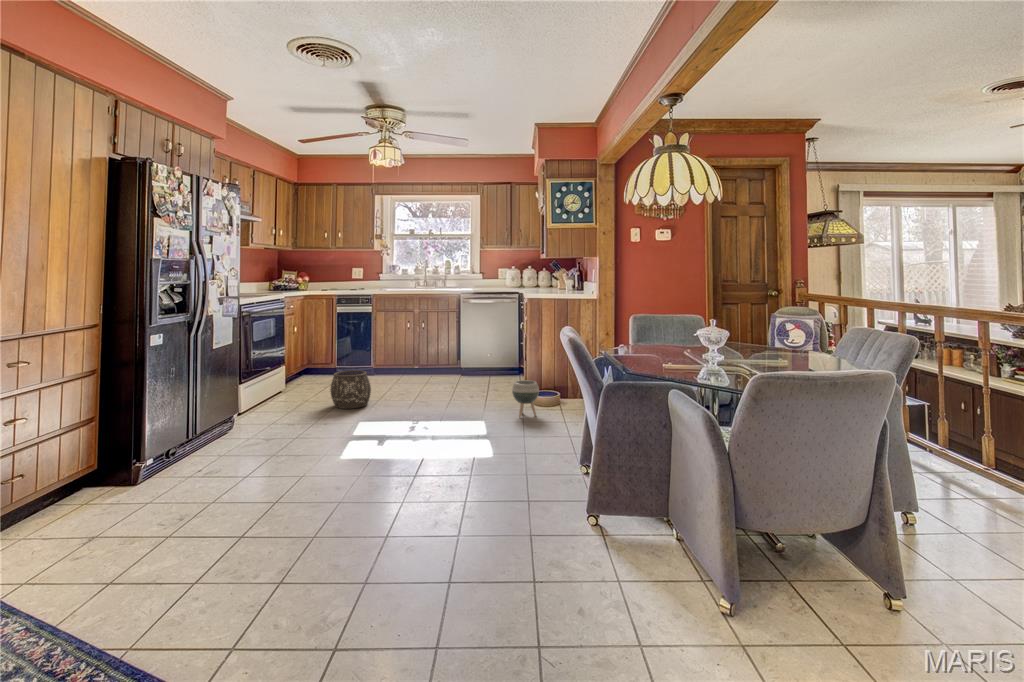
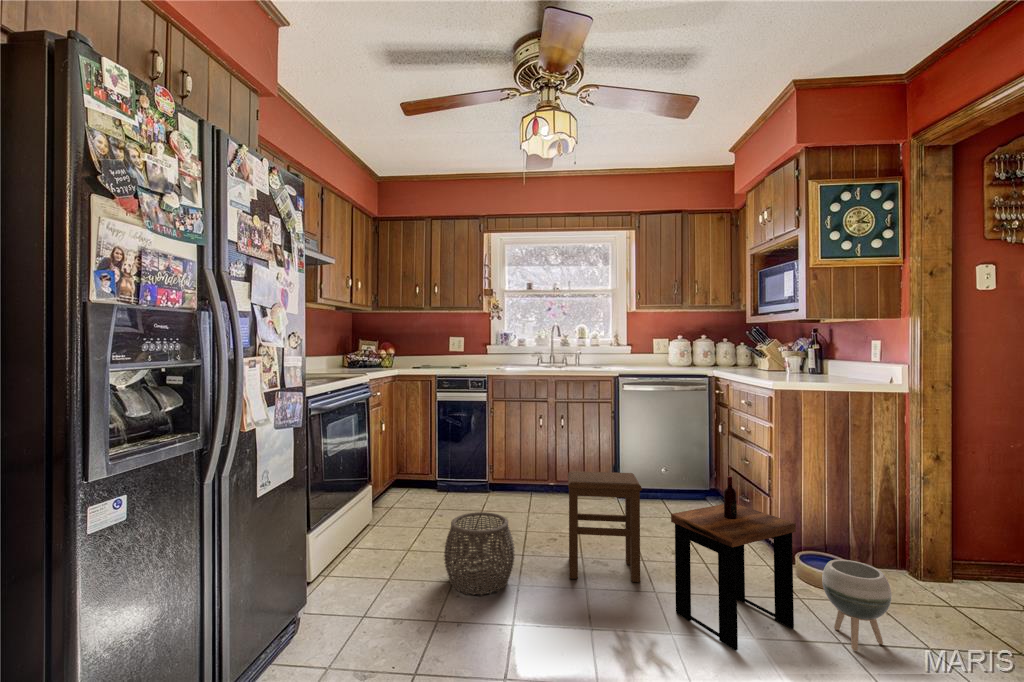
side table: none [446,342,503,419] -> present [671,476,796,651]
stool: none [401,348,445,403] -> present [568,471,642,582]

